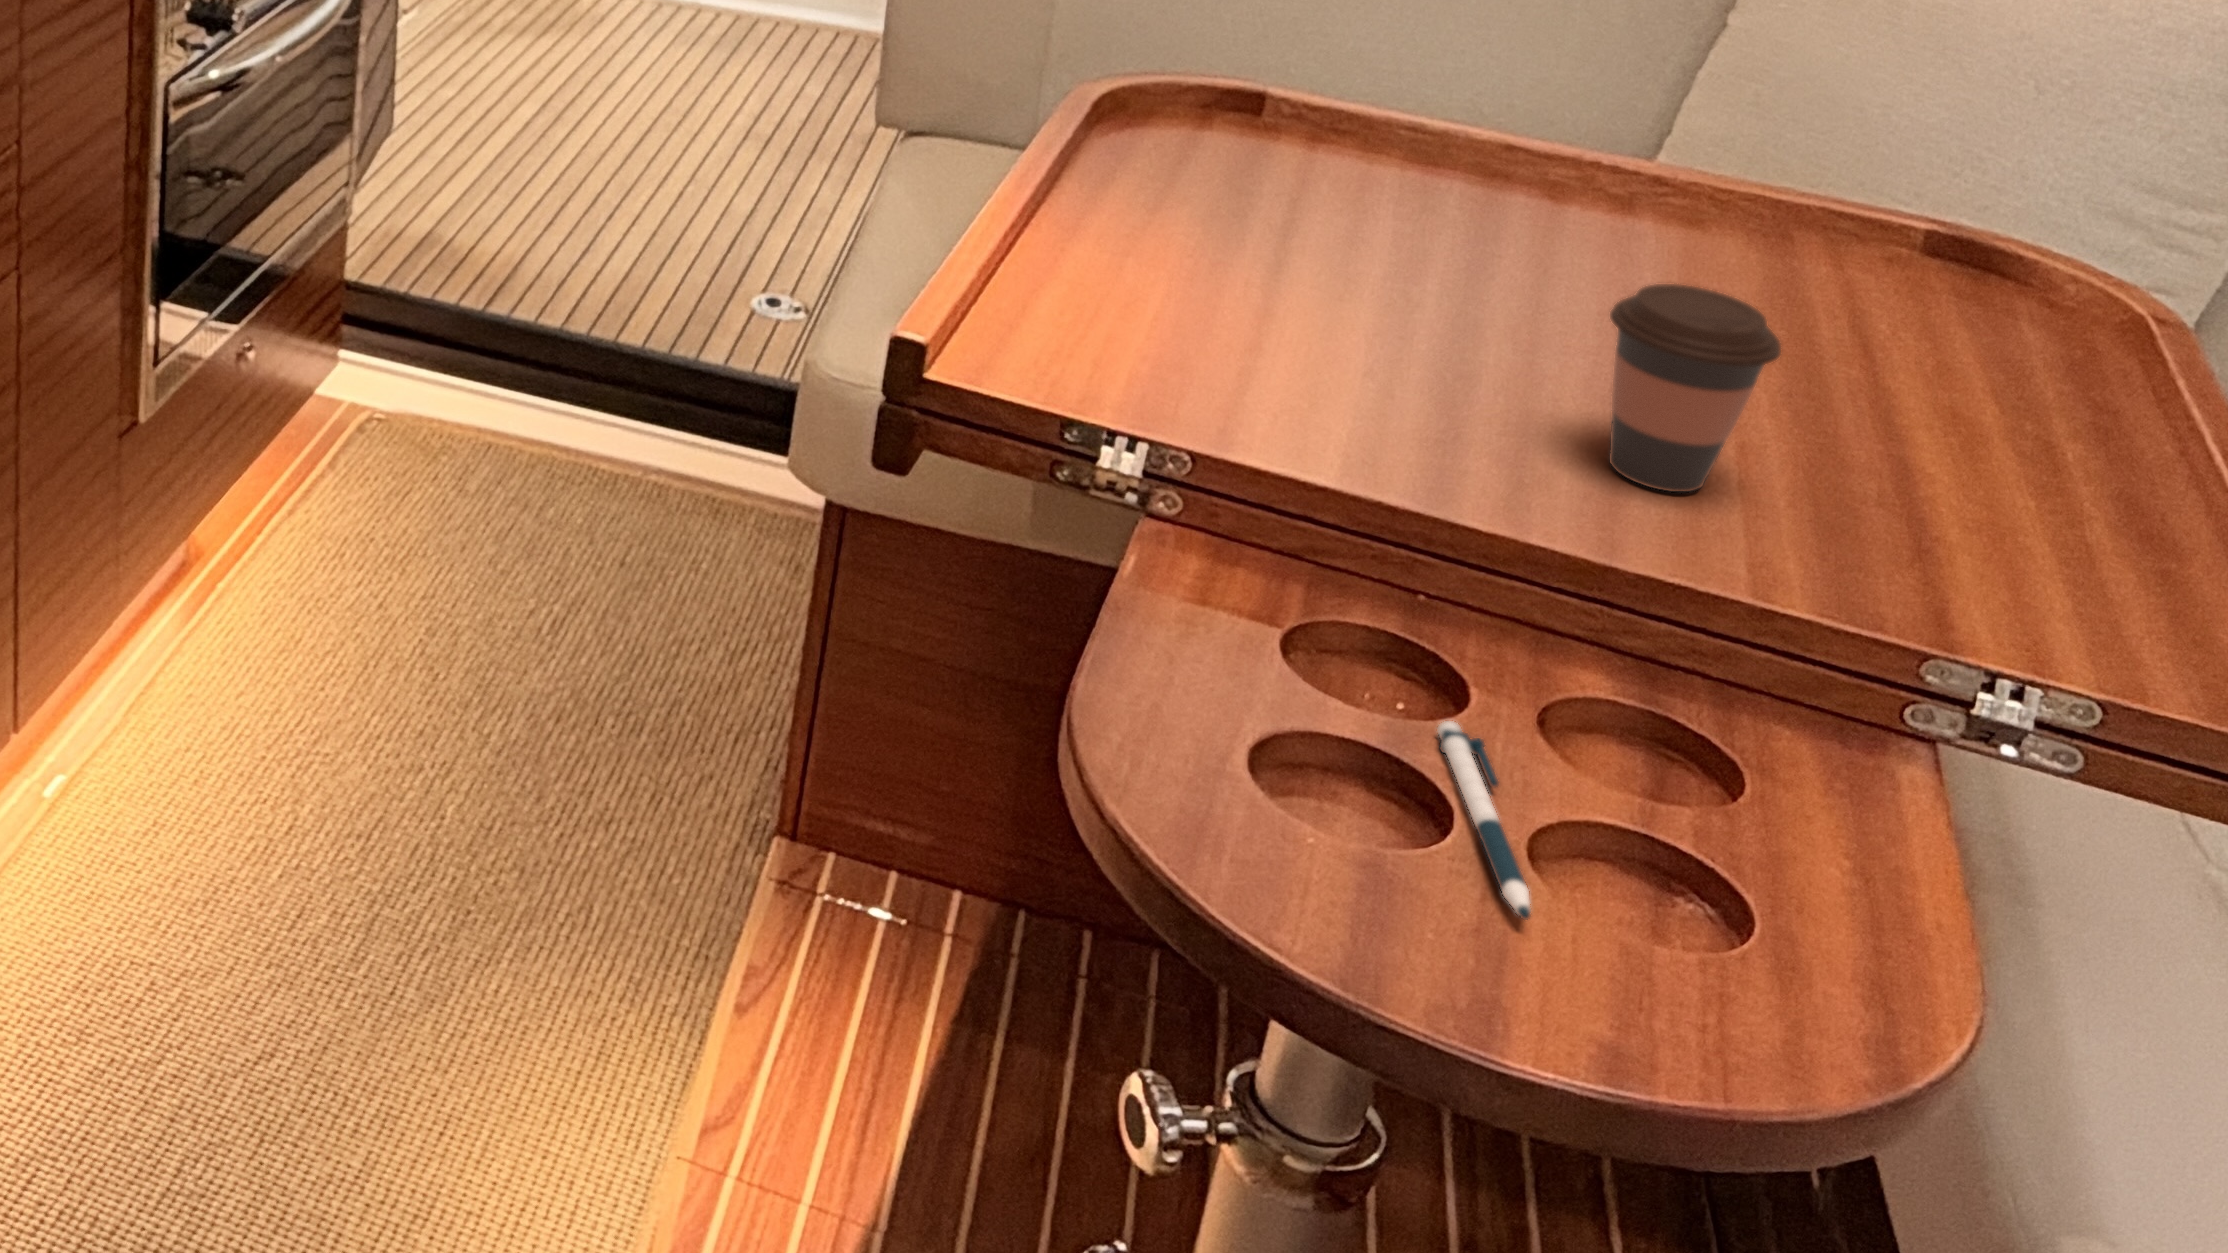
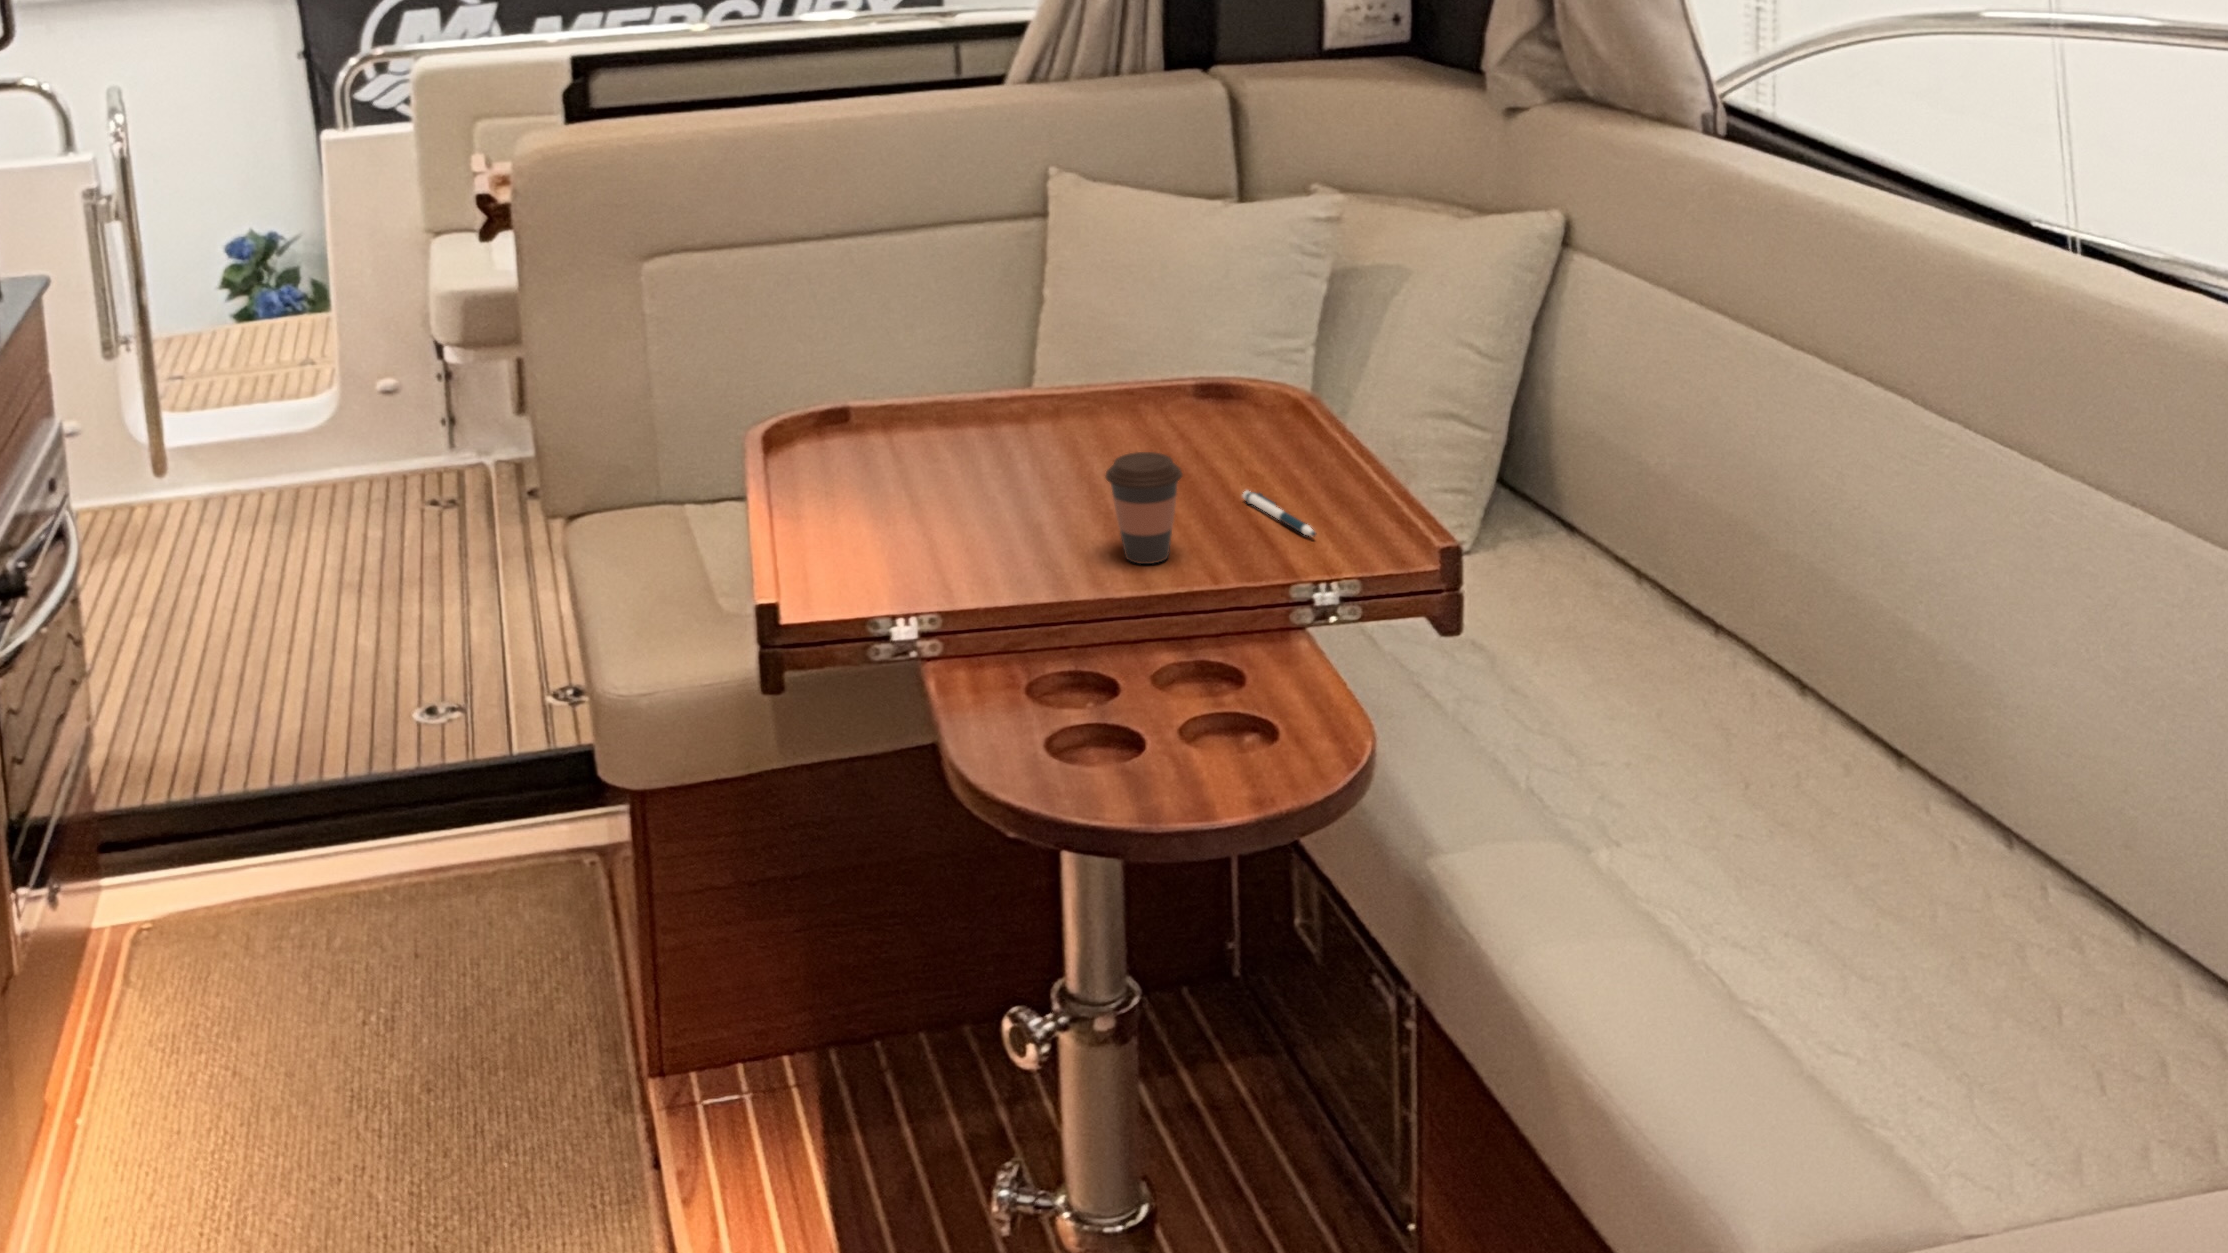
pen: present [1438,721,1531,920] -> present [1243,491,1316,537]

